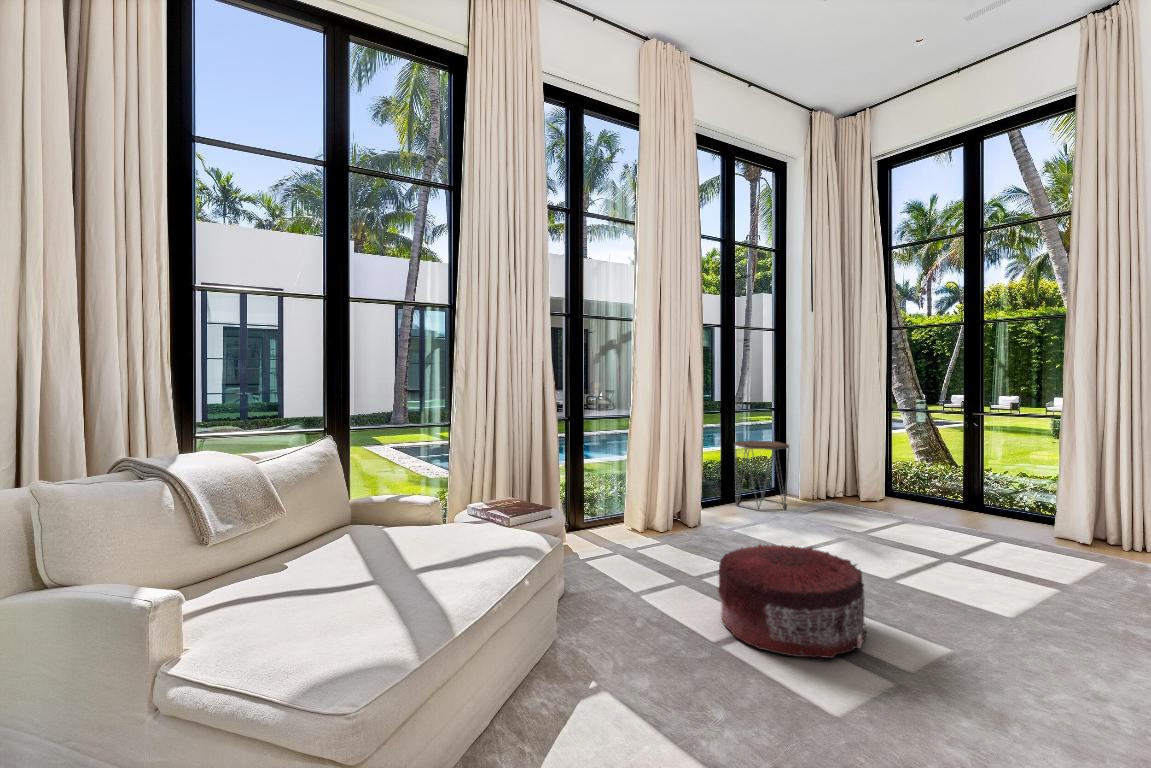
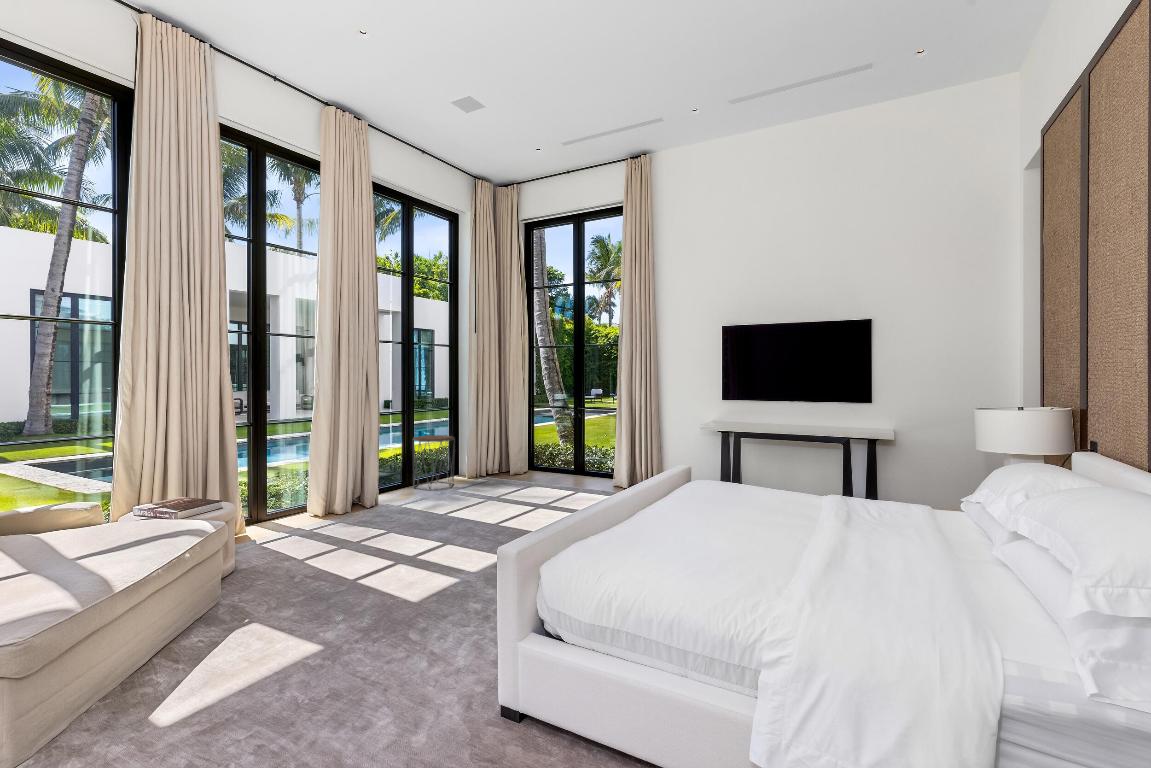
pouf: present [718,544,867,658] -> none [361,507,466,580]

